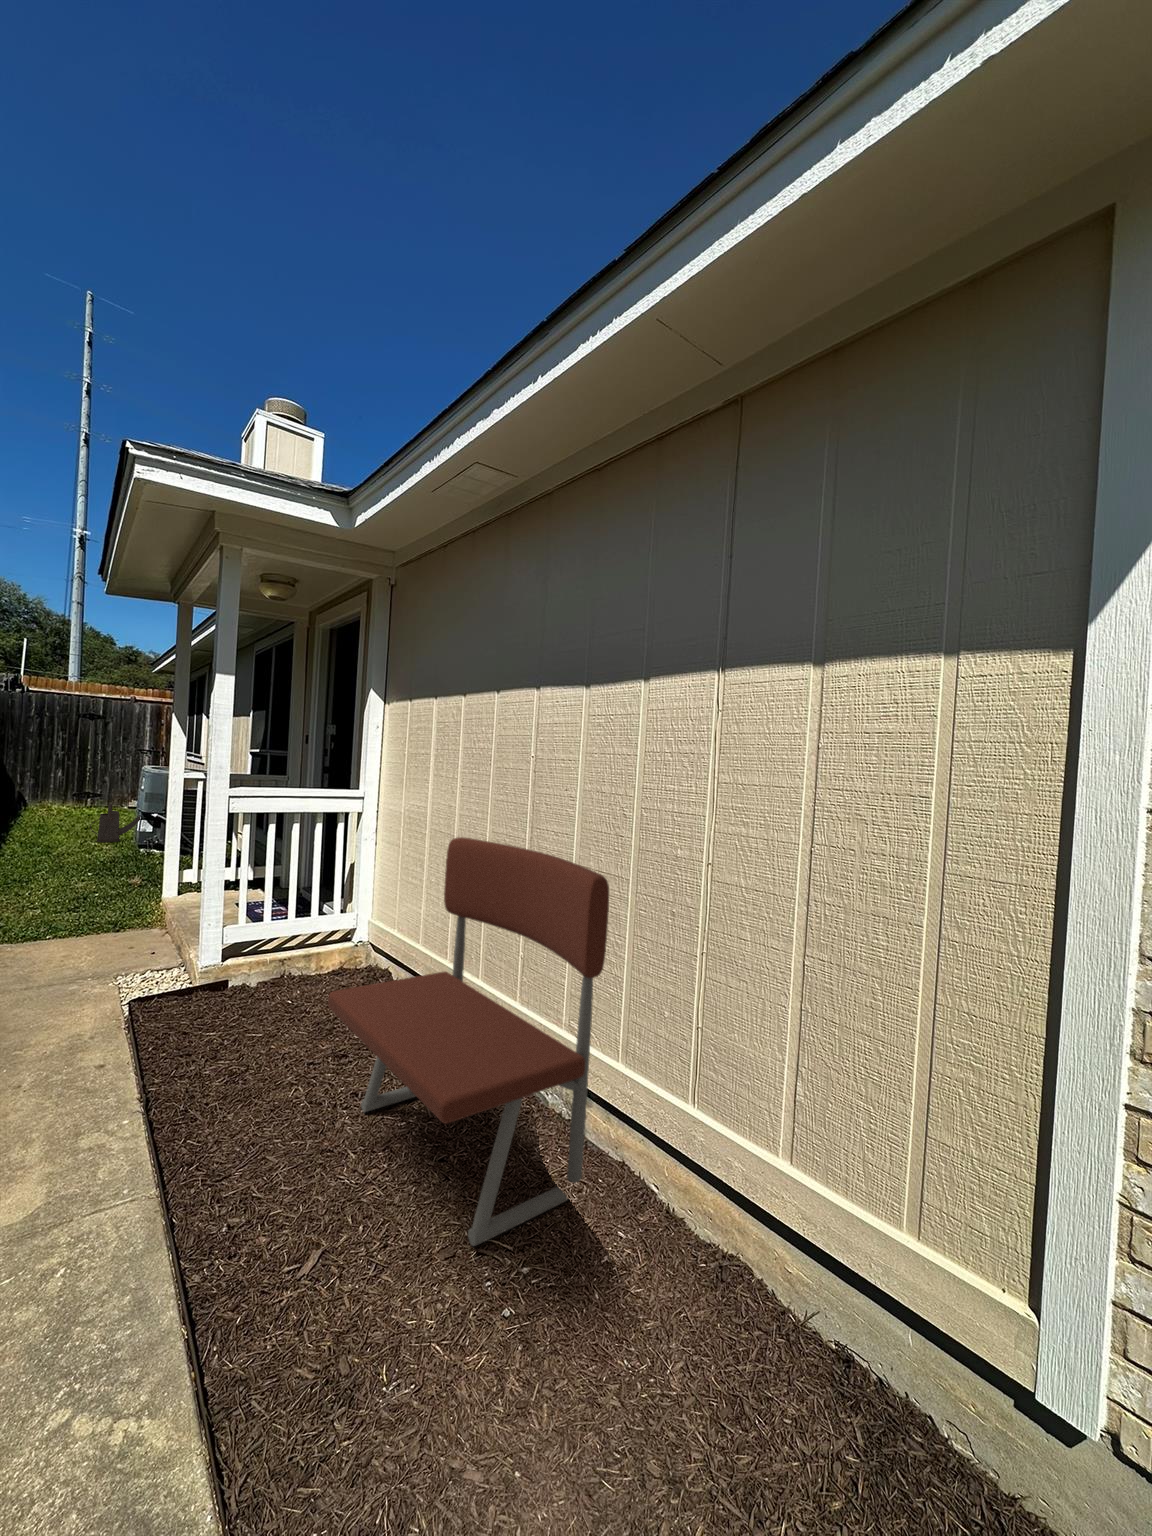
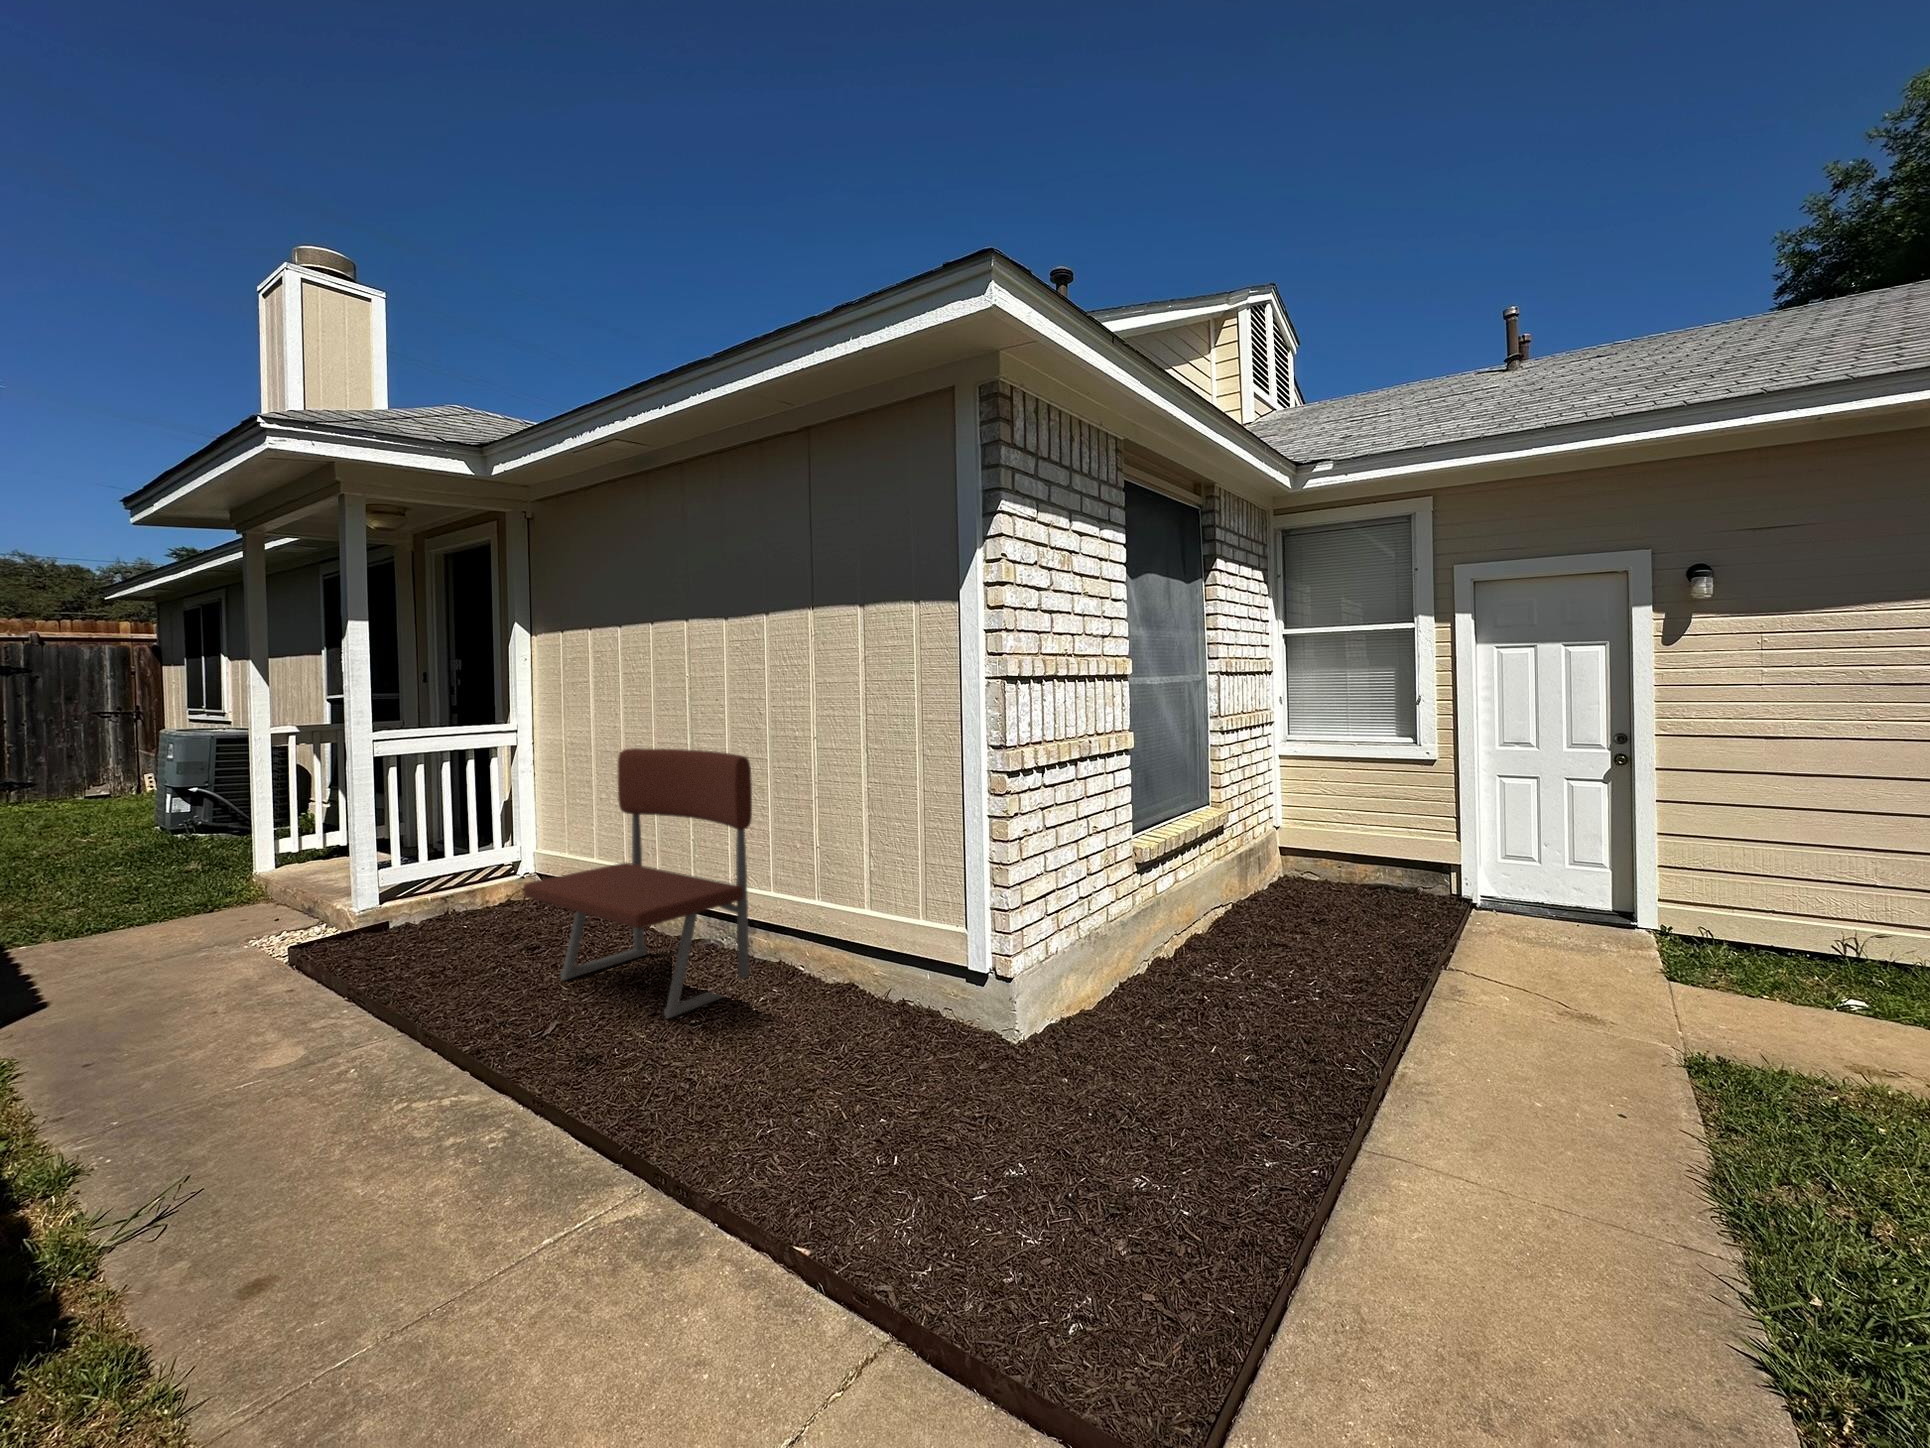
watering can: present [90,804,142,842] -> none [70,787,160,840]

